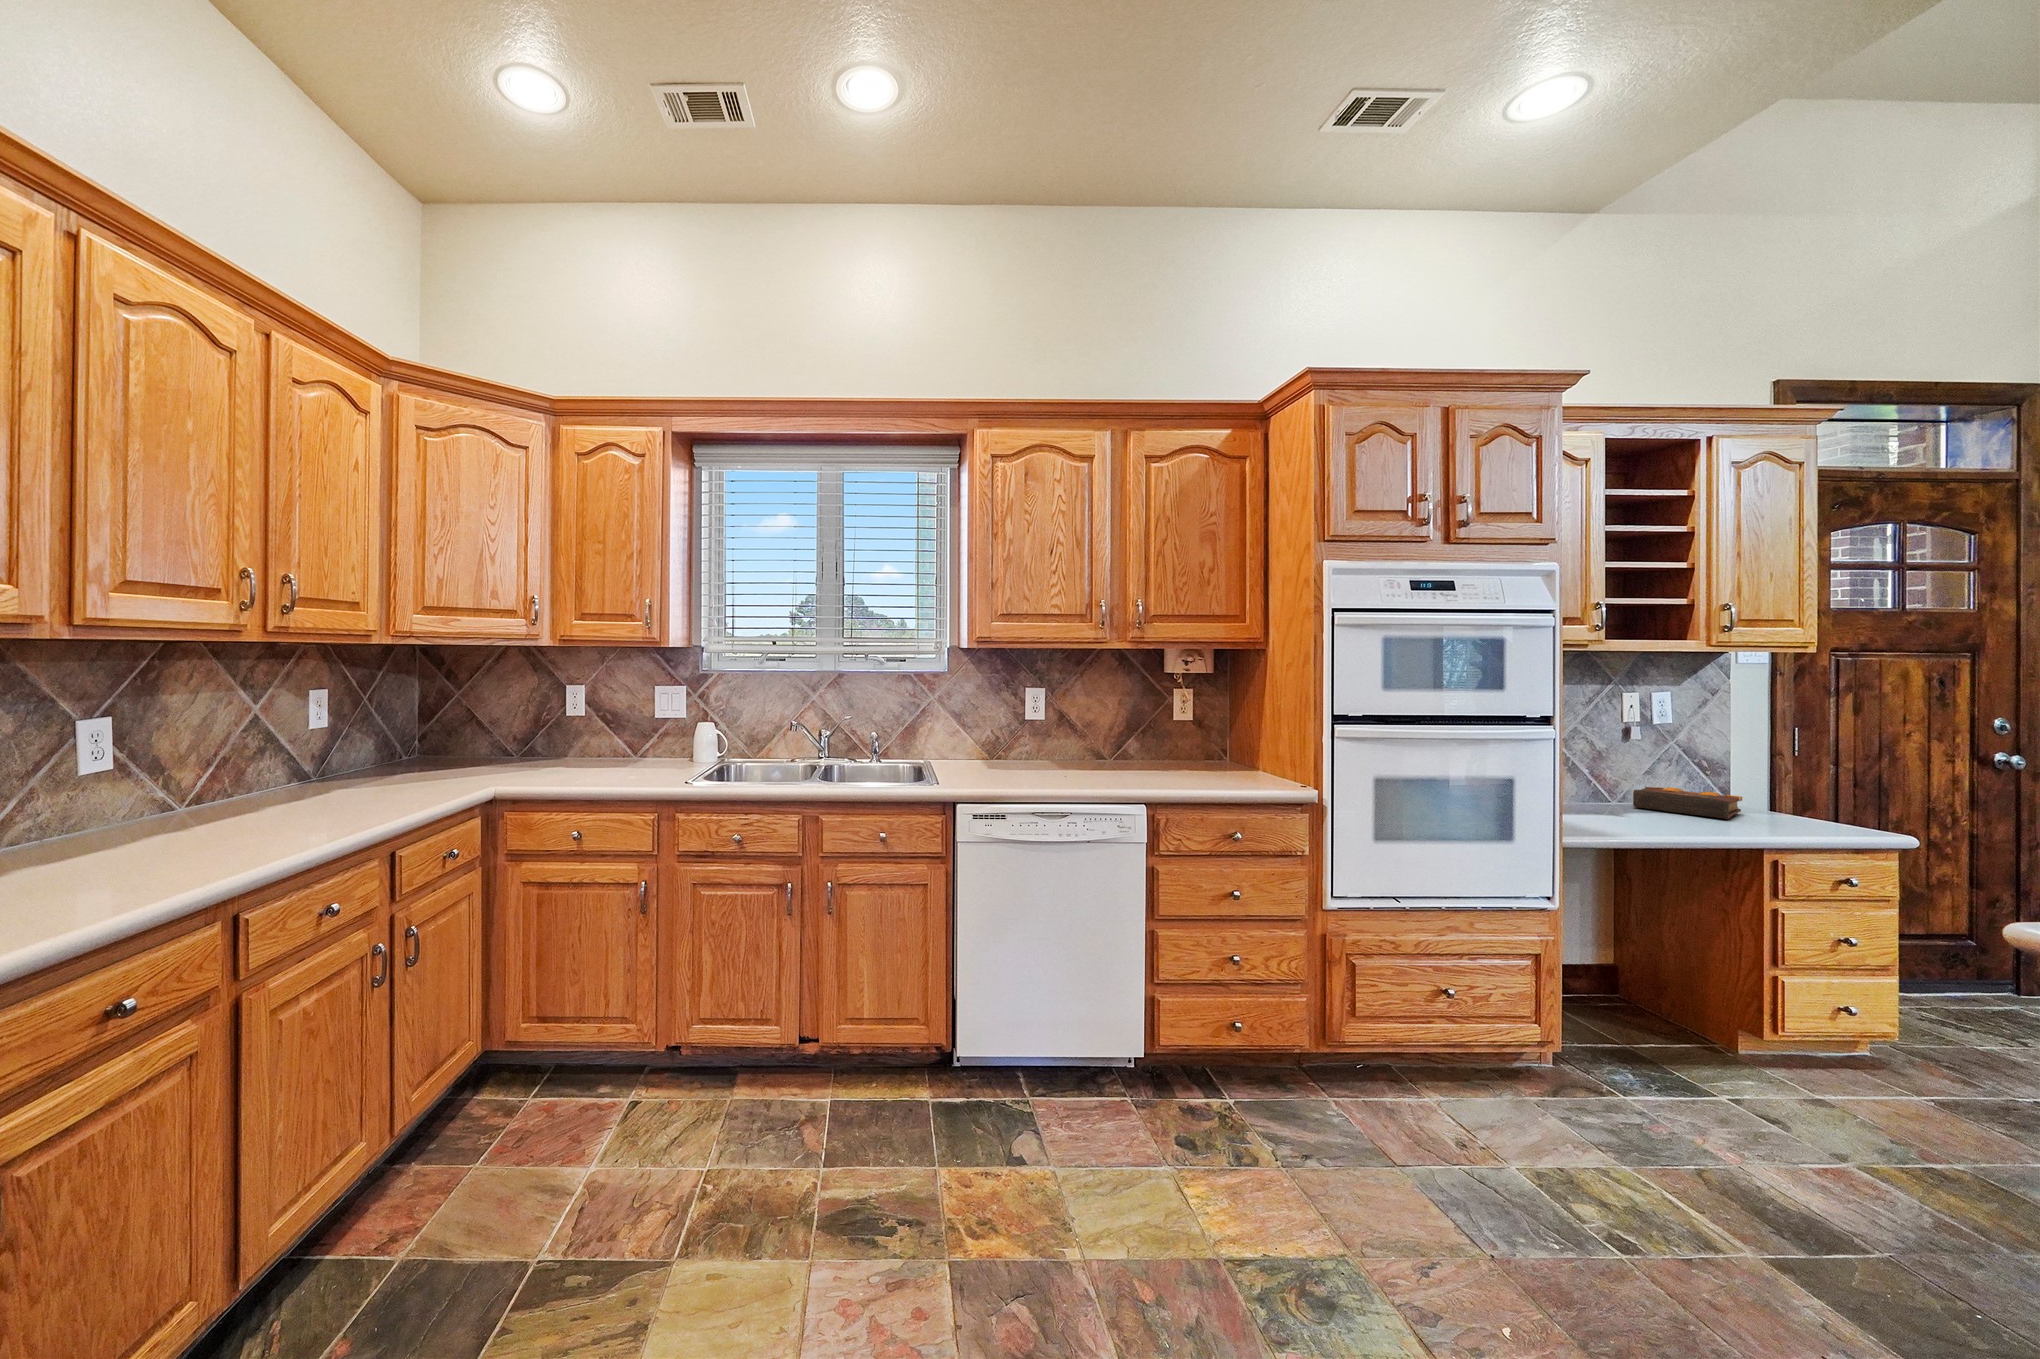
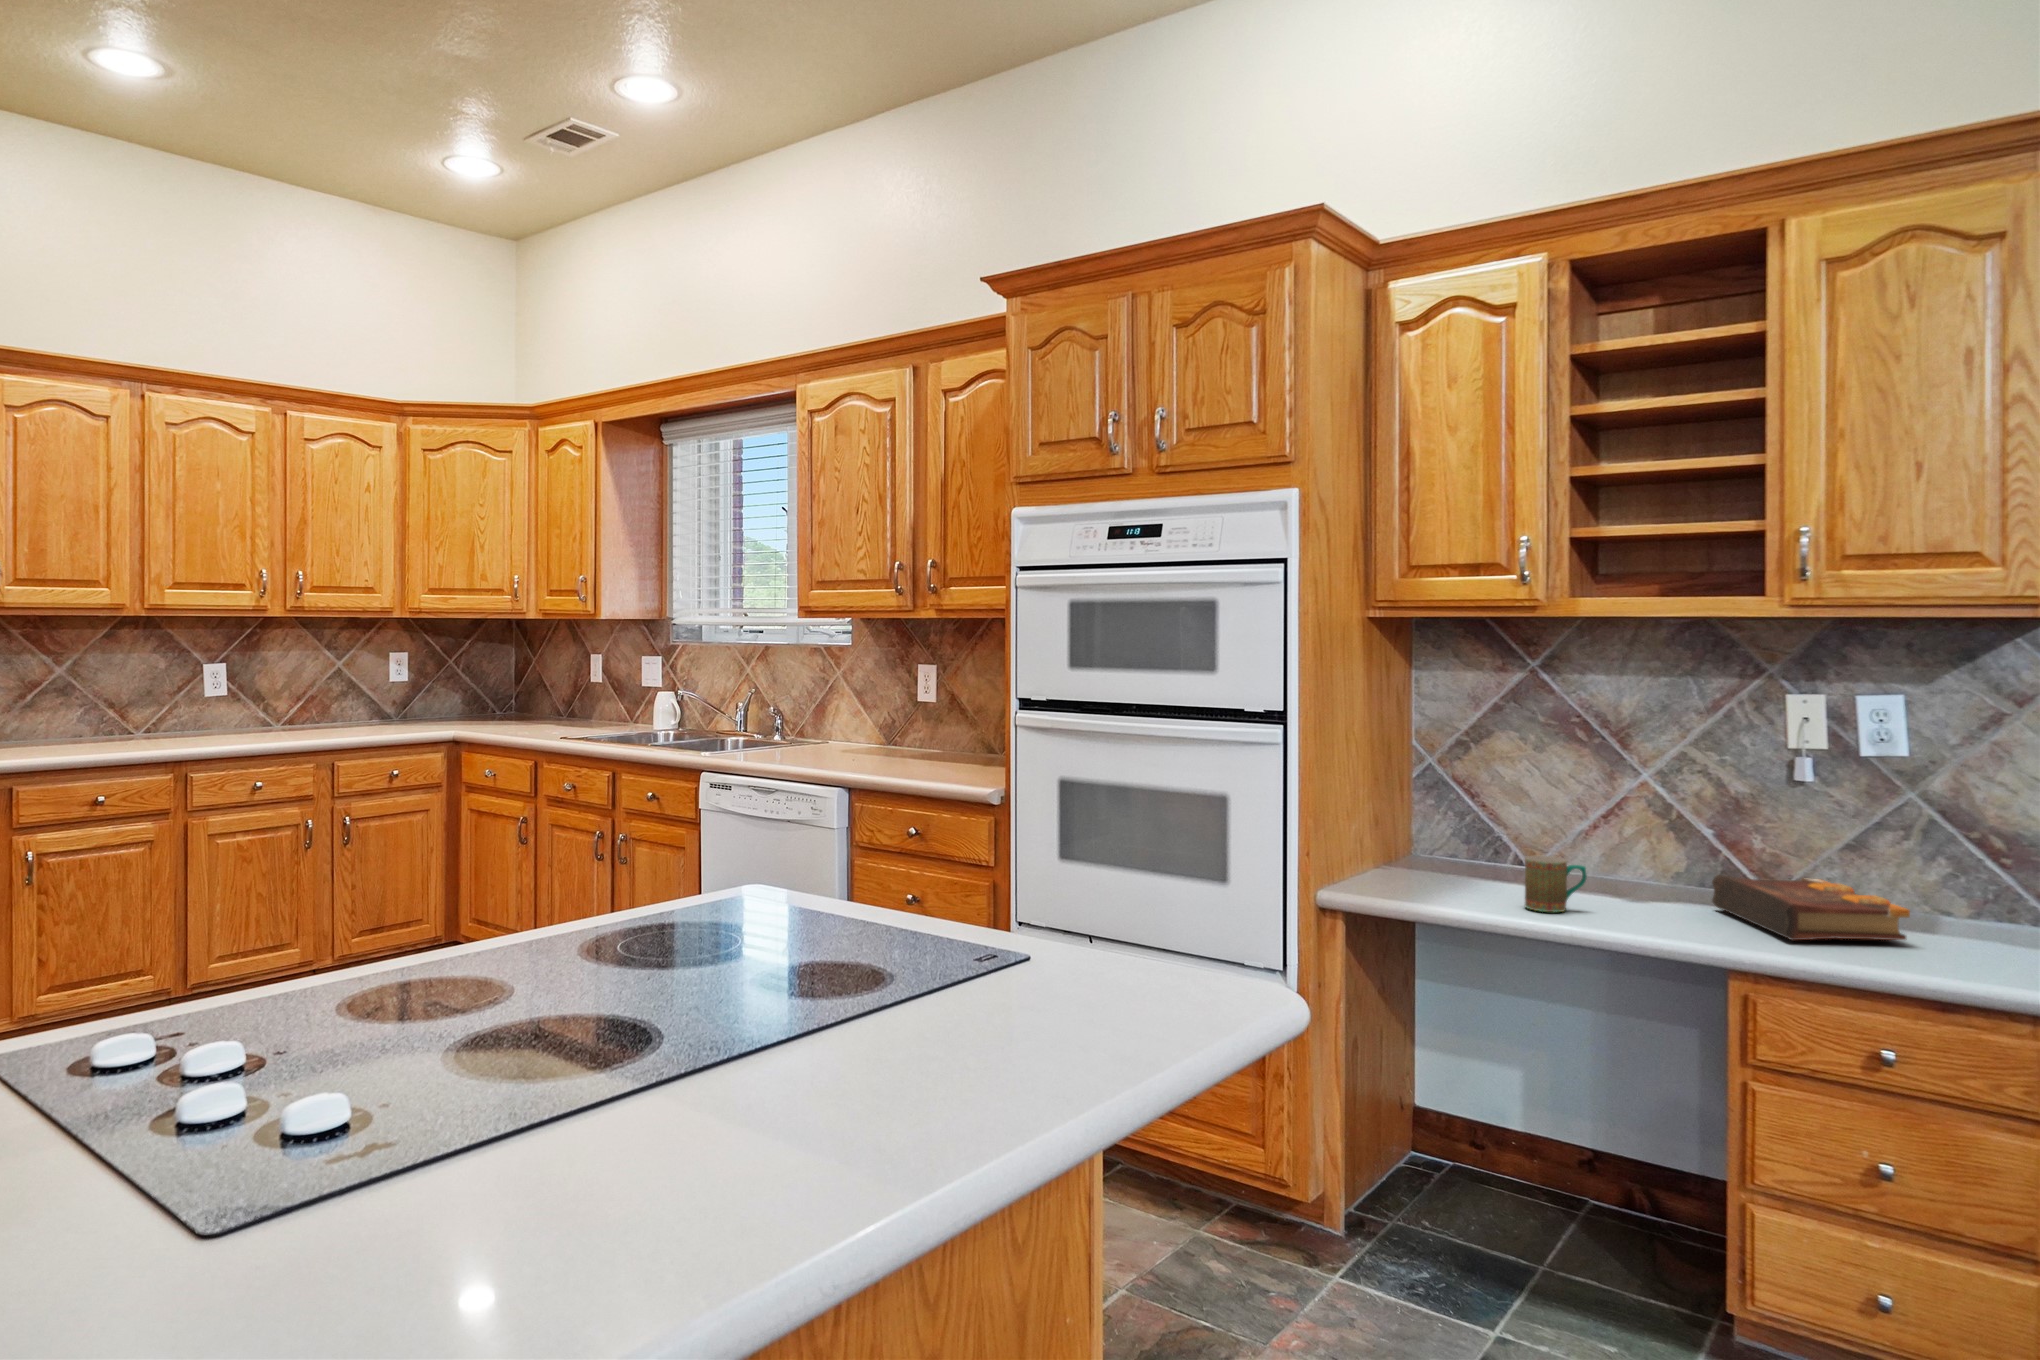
mug: none [1600,790,1627,822] -> present [1525,856,1587,912]

